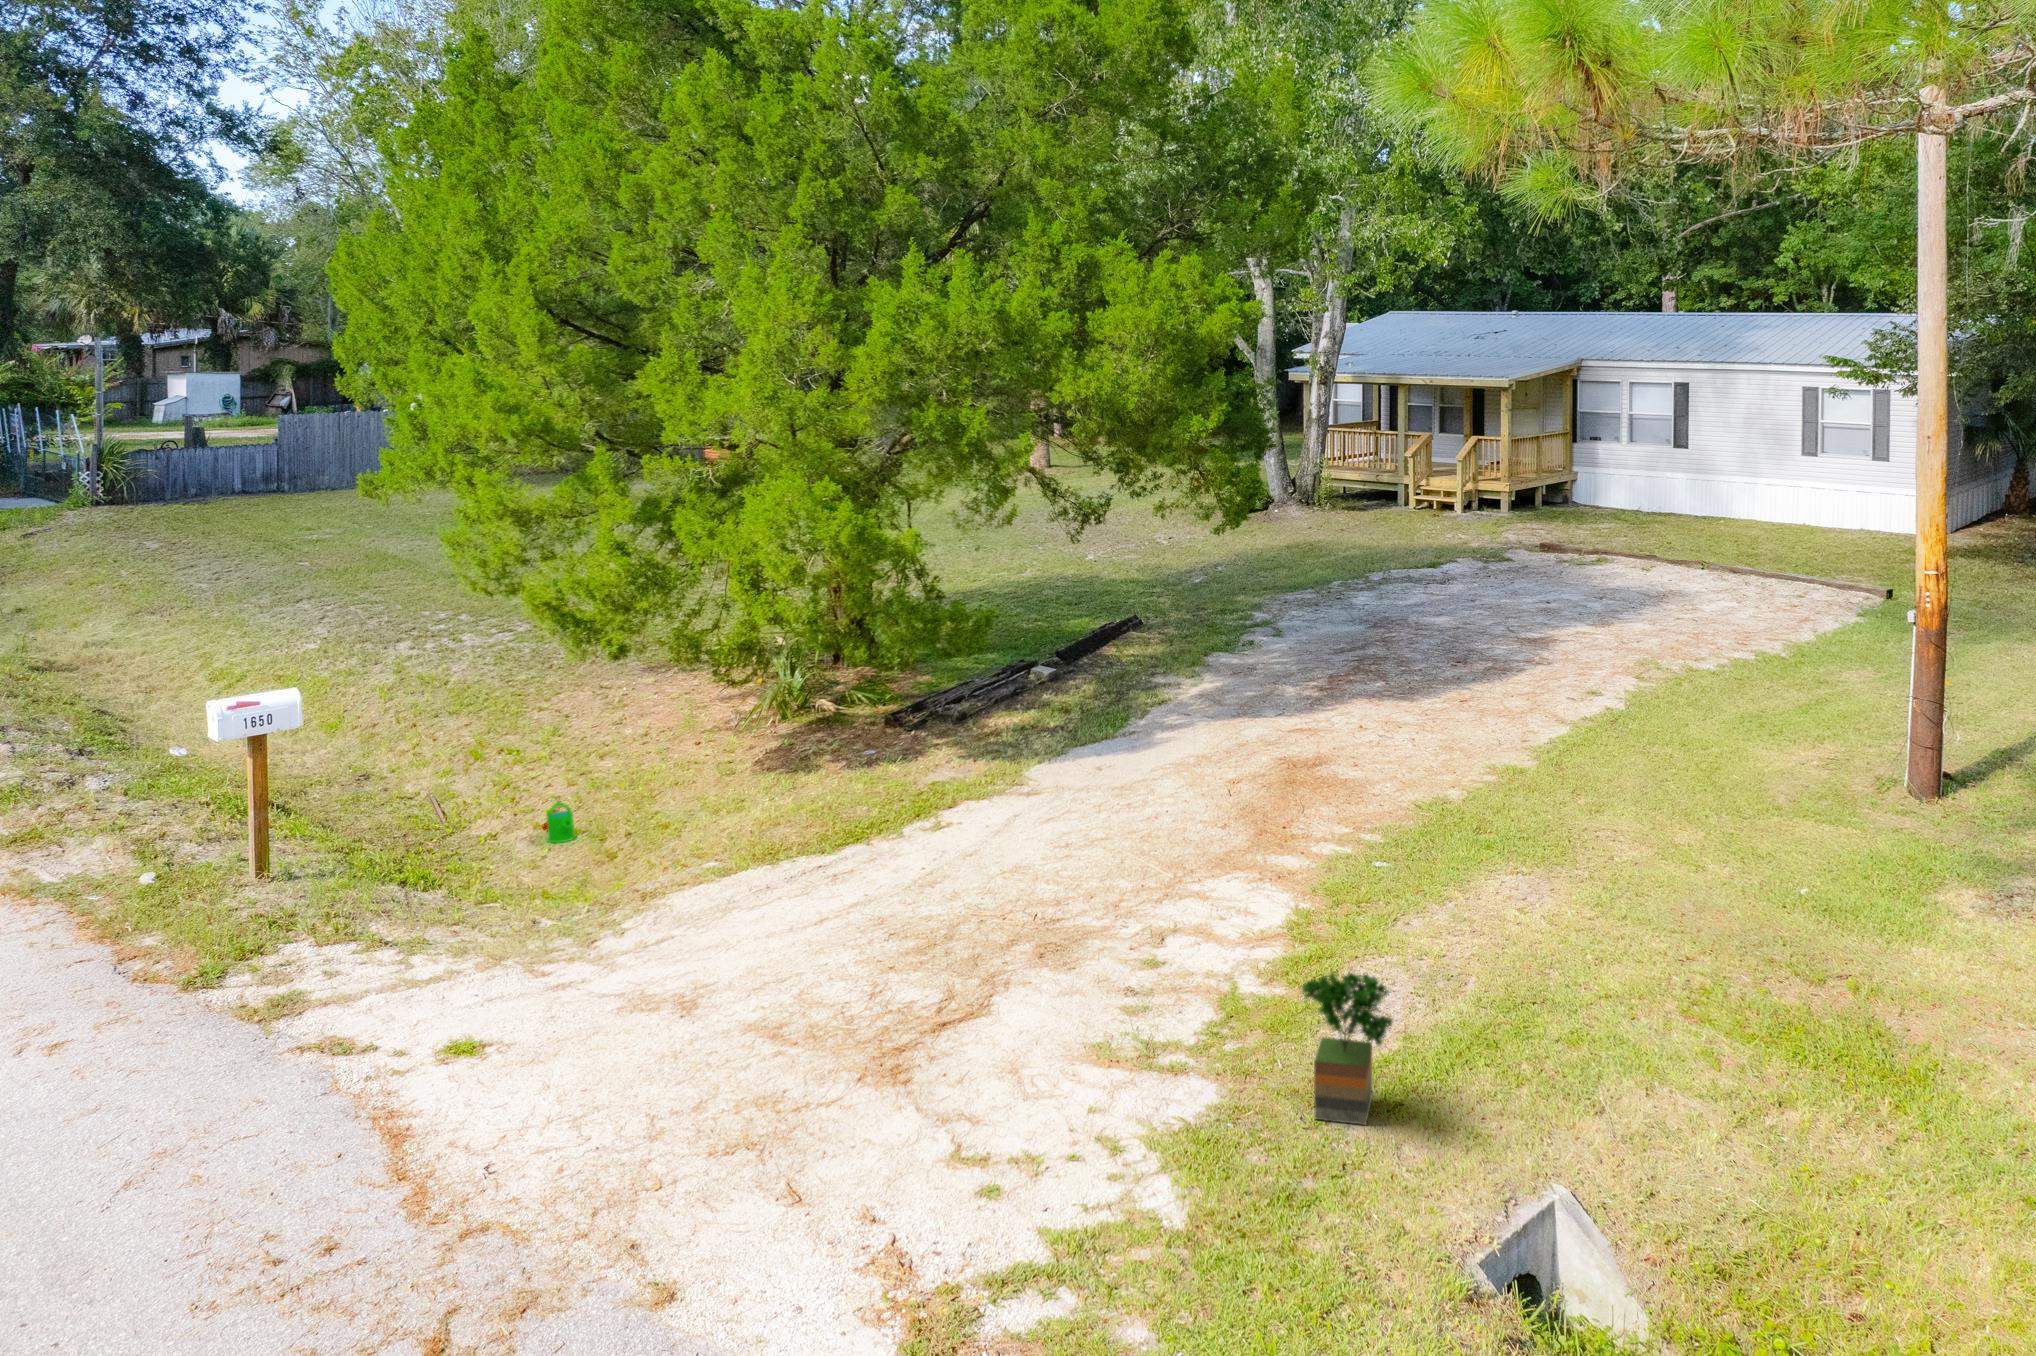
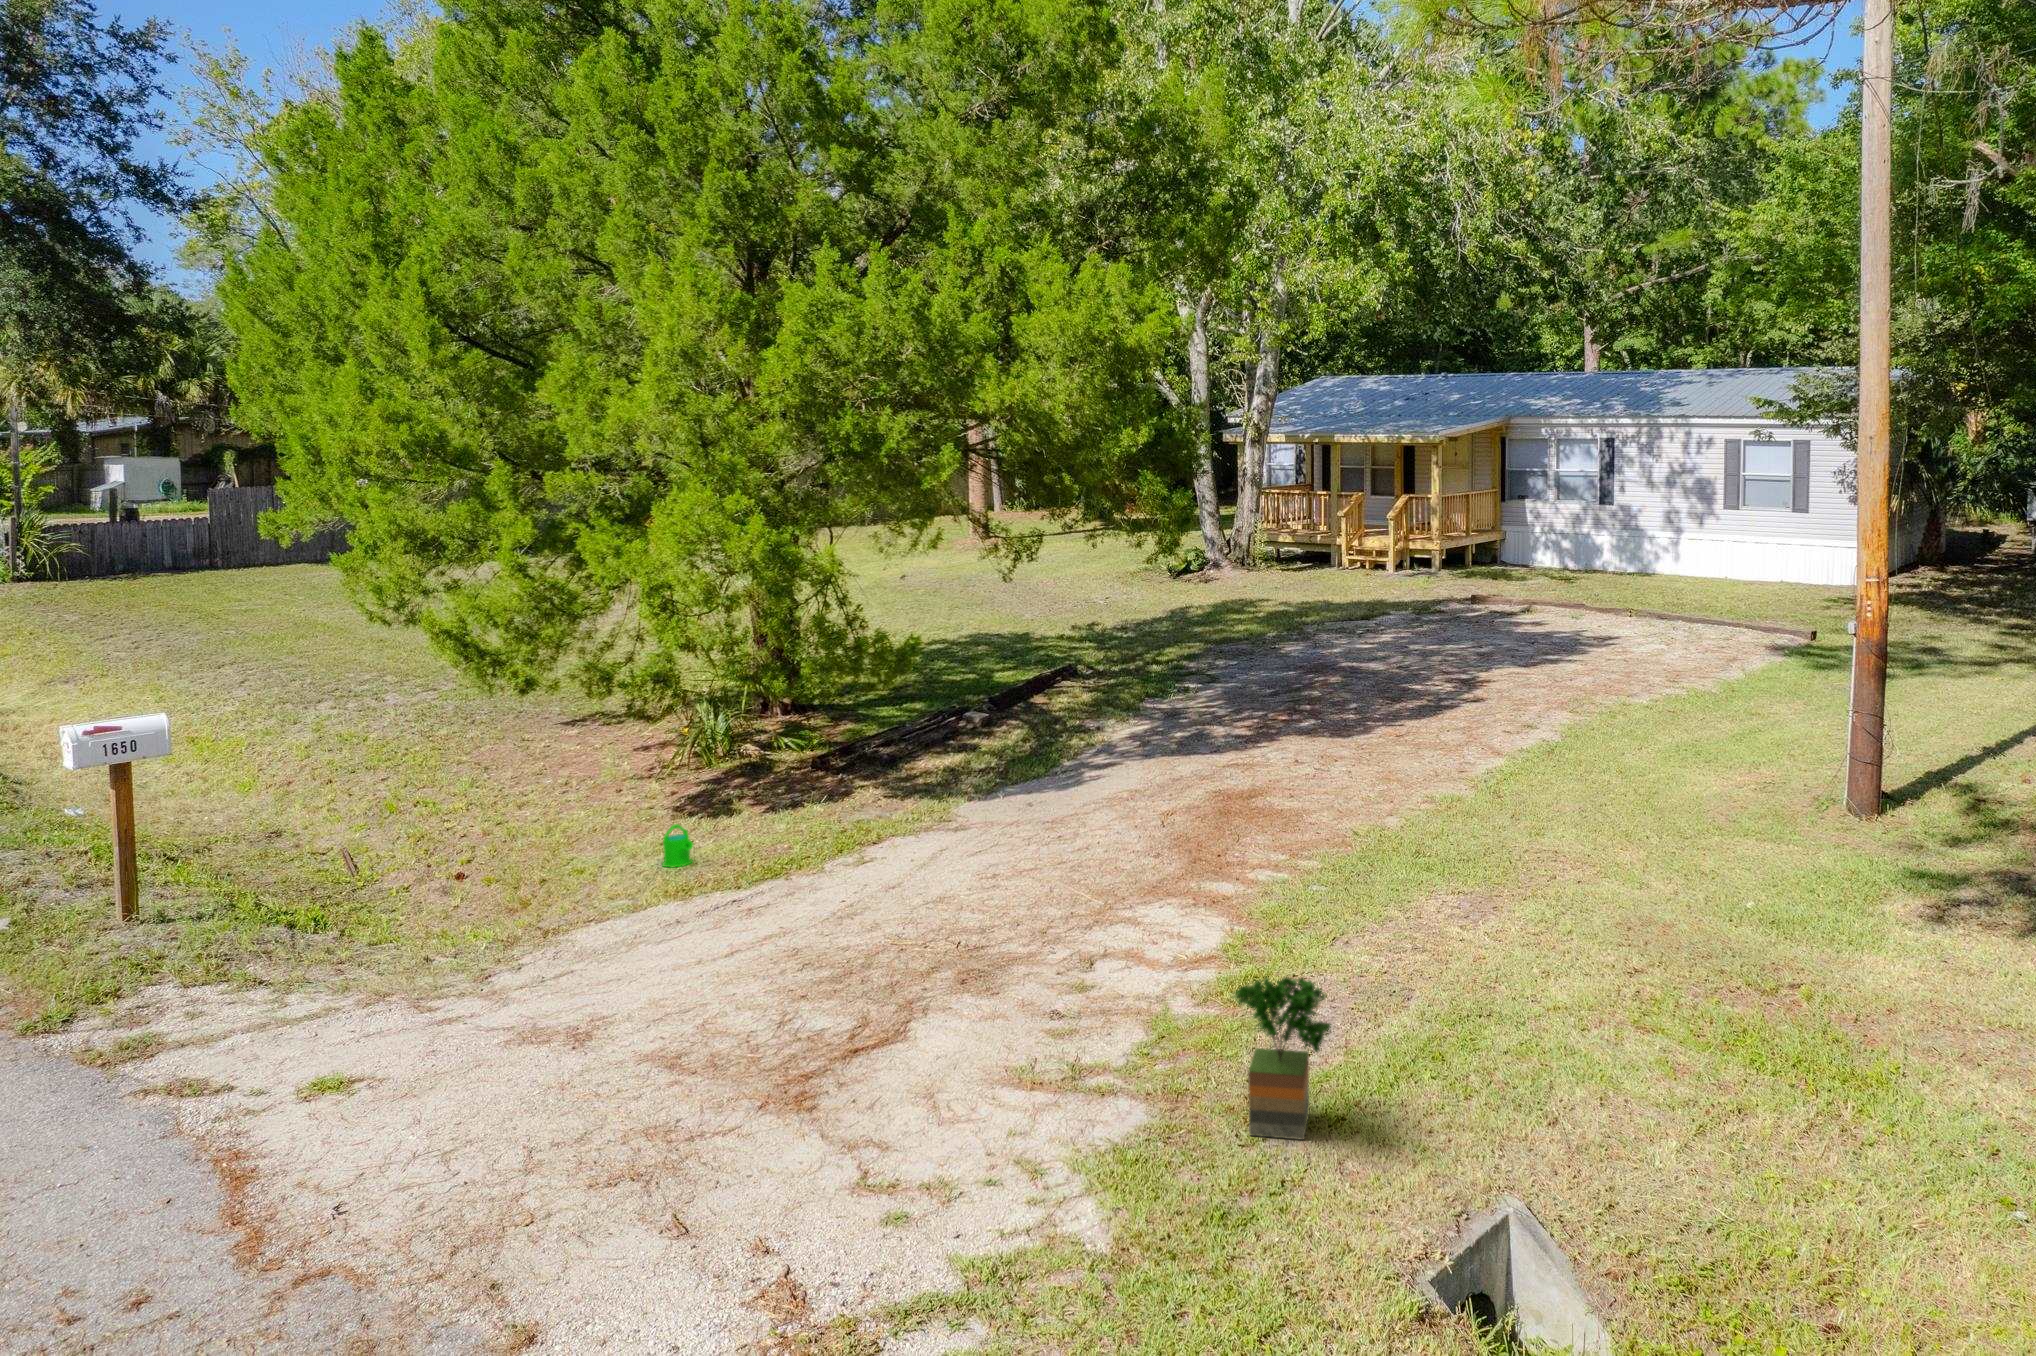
watering can: present [546,802,576,843] -> present [662,824,694,868]

